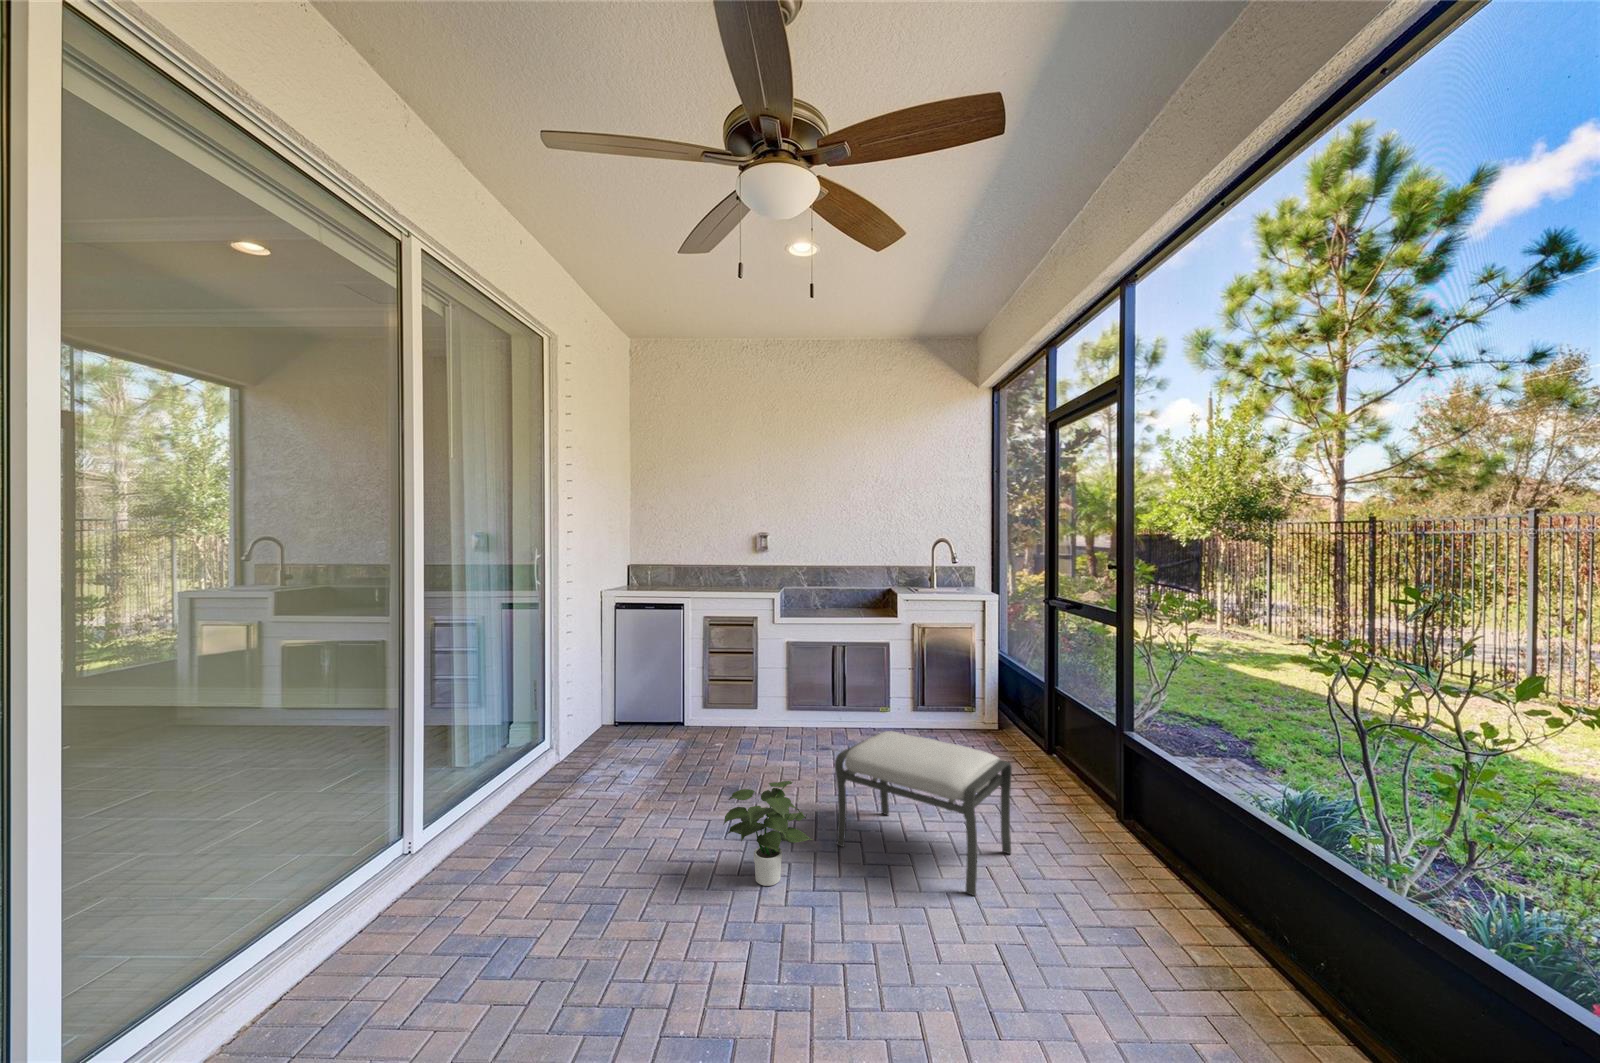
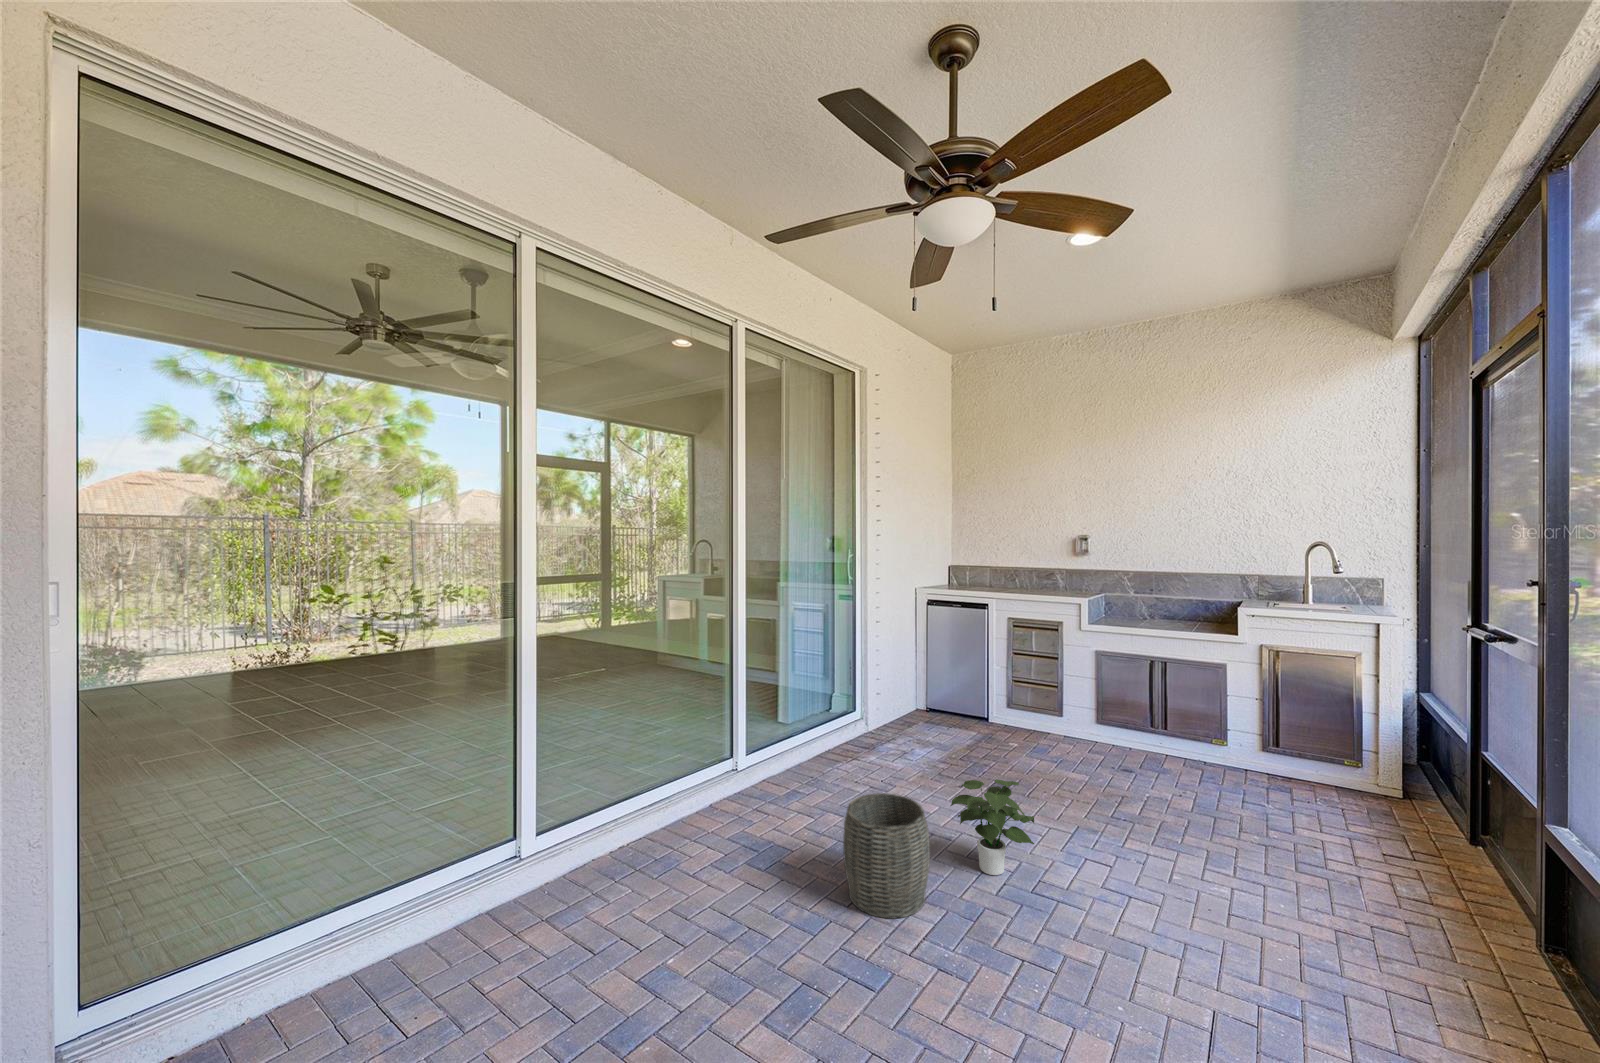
ottoman: present [835,731,1012,896] -> none [1077,759,1311,963]
woven basket: none [626,827,730,982] -> present [843,793,930,919]

